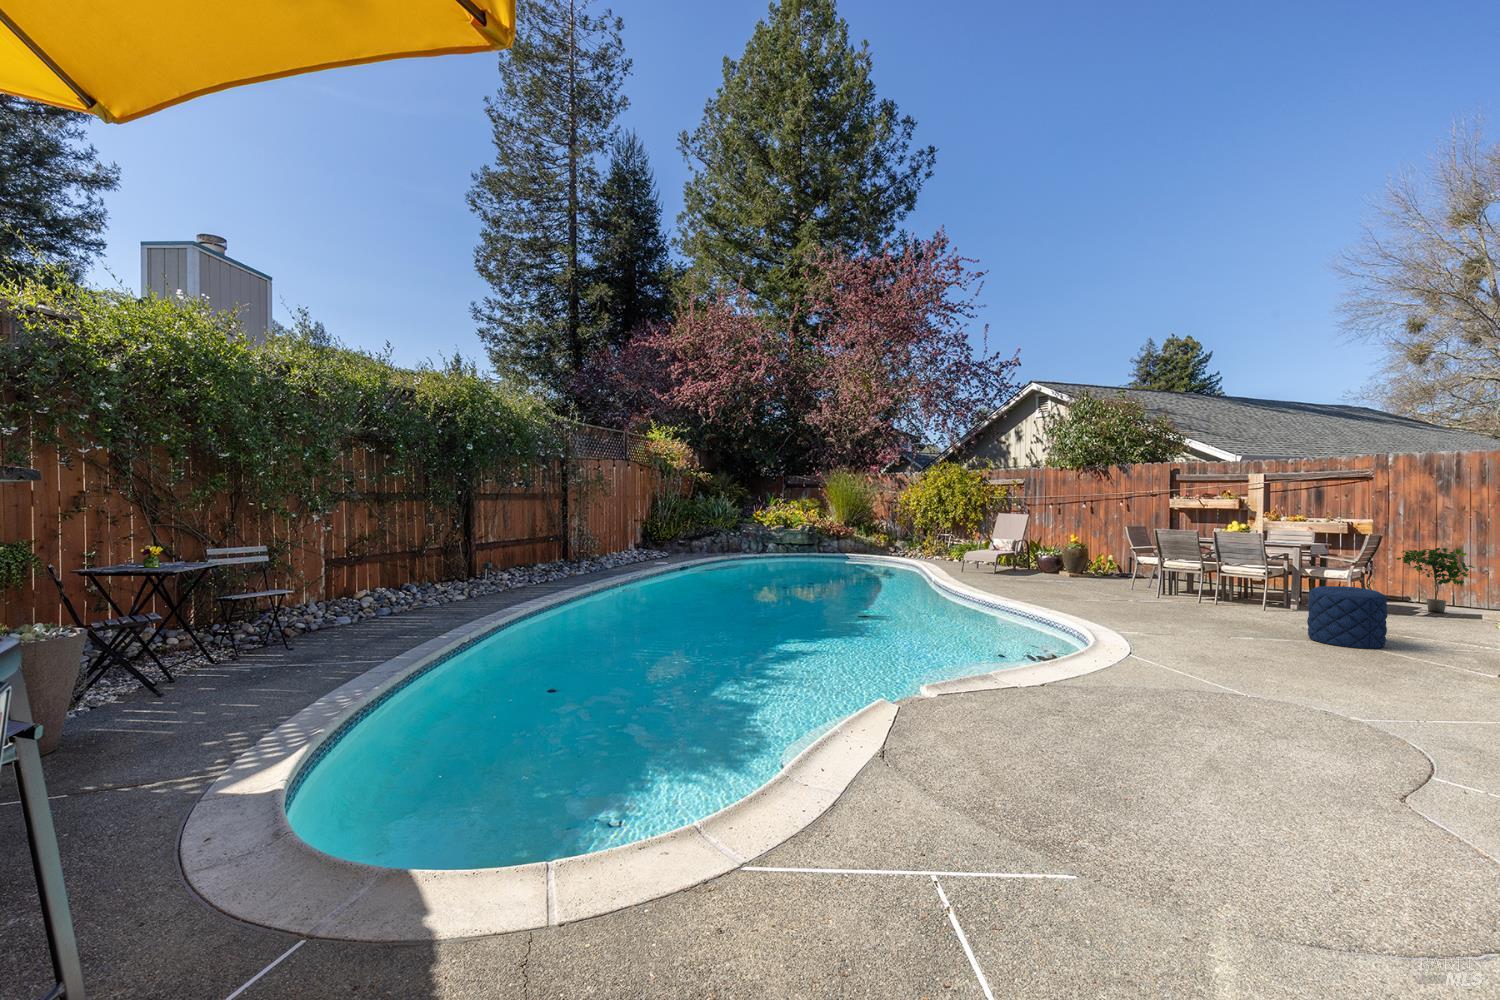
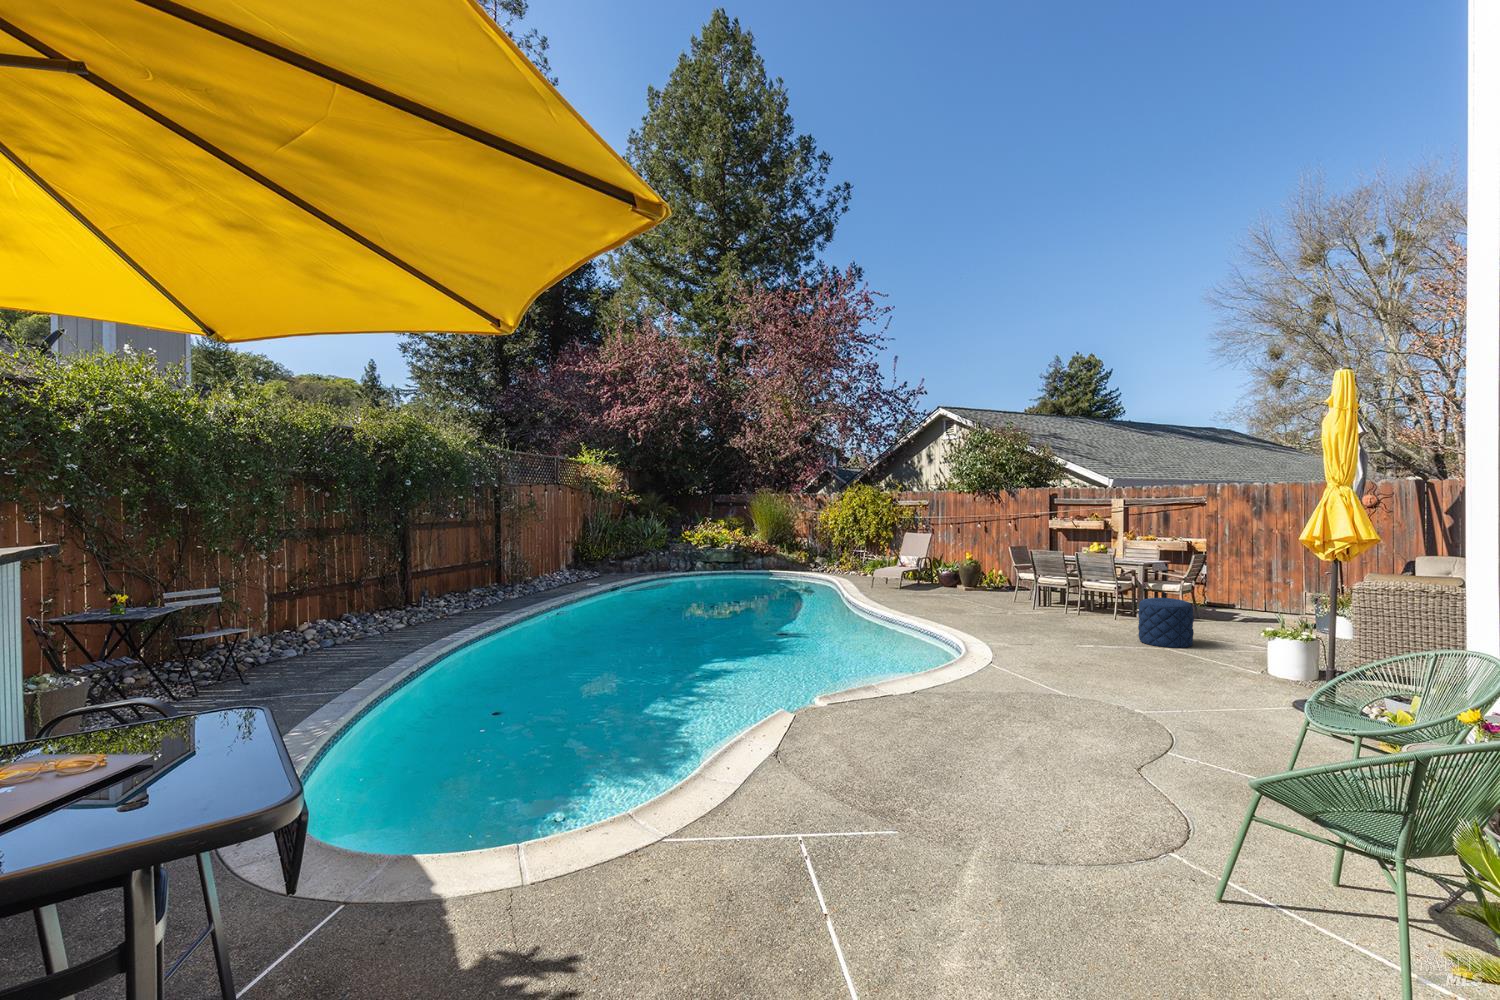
potted plant: present [1396,548,1474,613] -> none [1217,563,1273,616]

